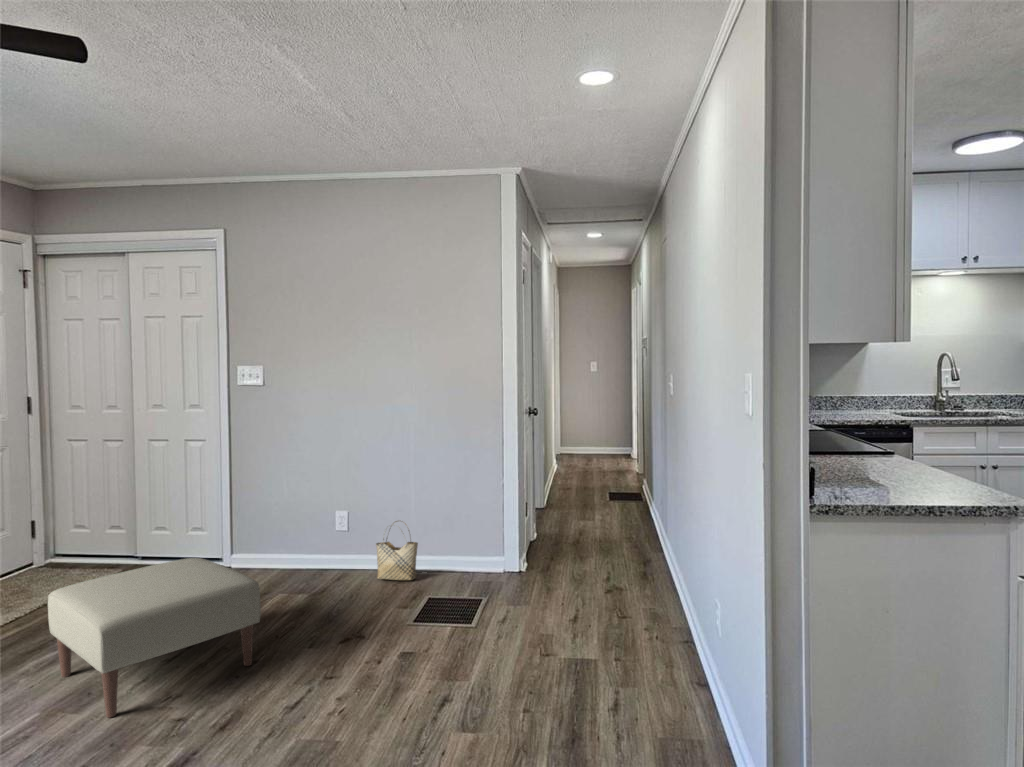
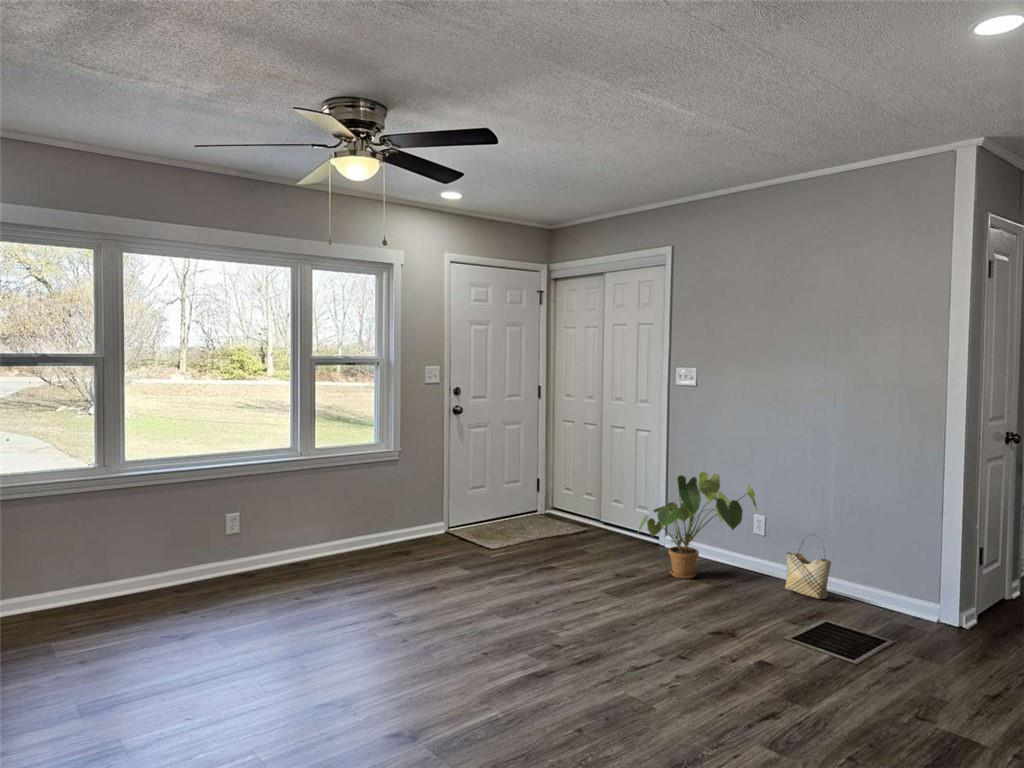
house plant: none [218,476,344,597] -> present [639,472,758,579]
ottoman: present [48,558,261,718] -> none [504,525,638,628]

